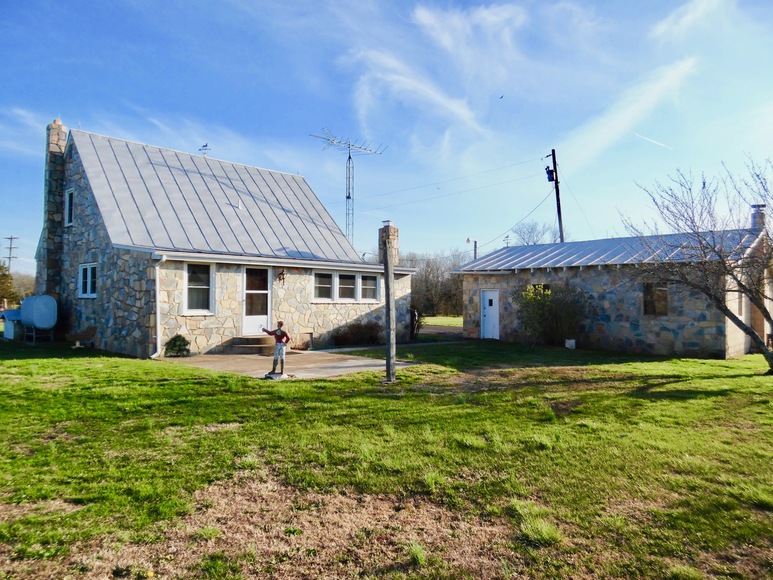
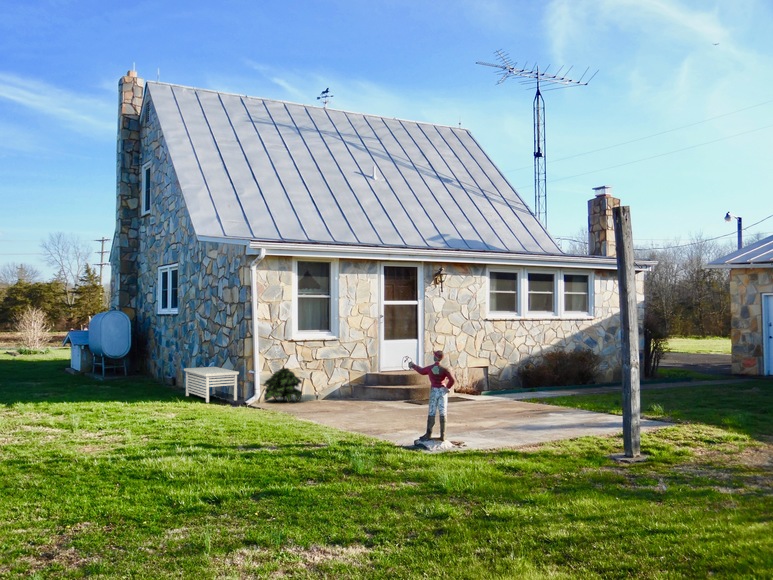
lounge chair: present [65,326,98,347] -> none [137,354,180,386]
storage bench: none [104,334,146,358] -> present [184,367,239,402]

